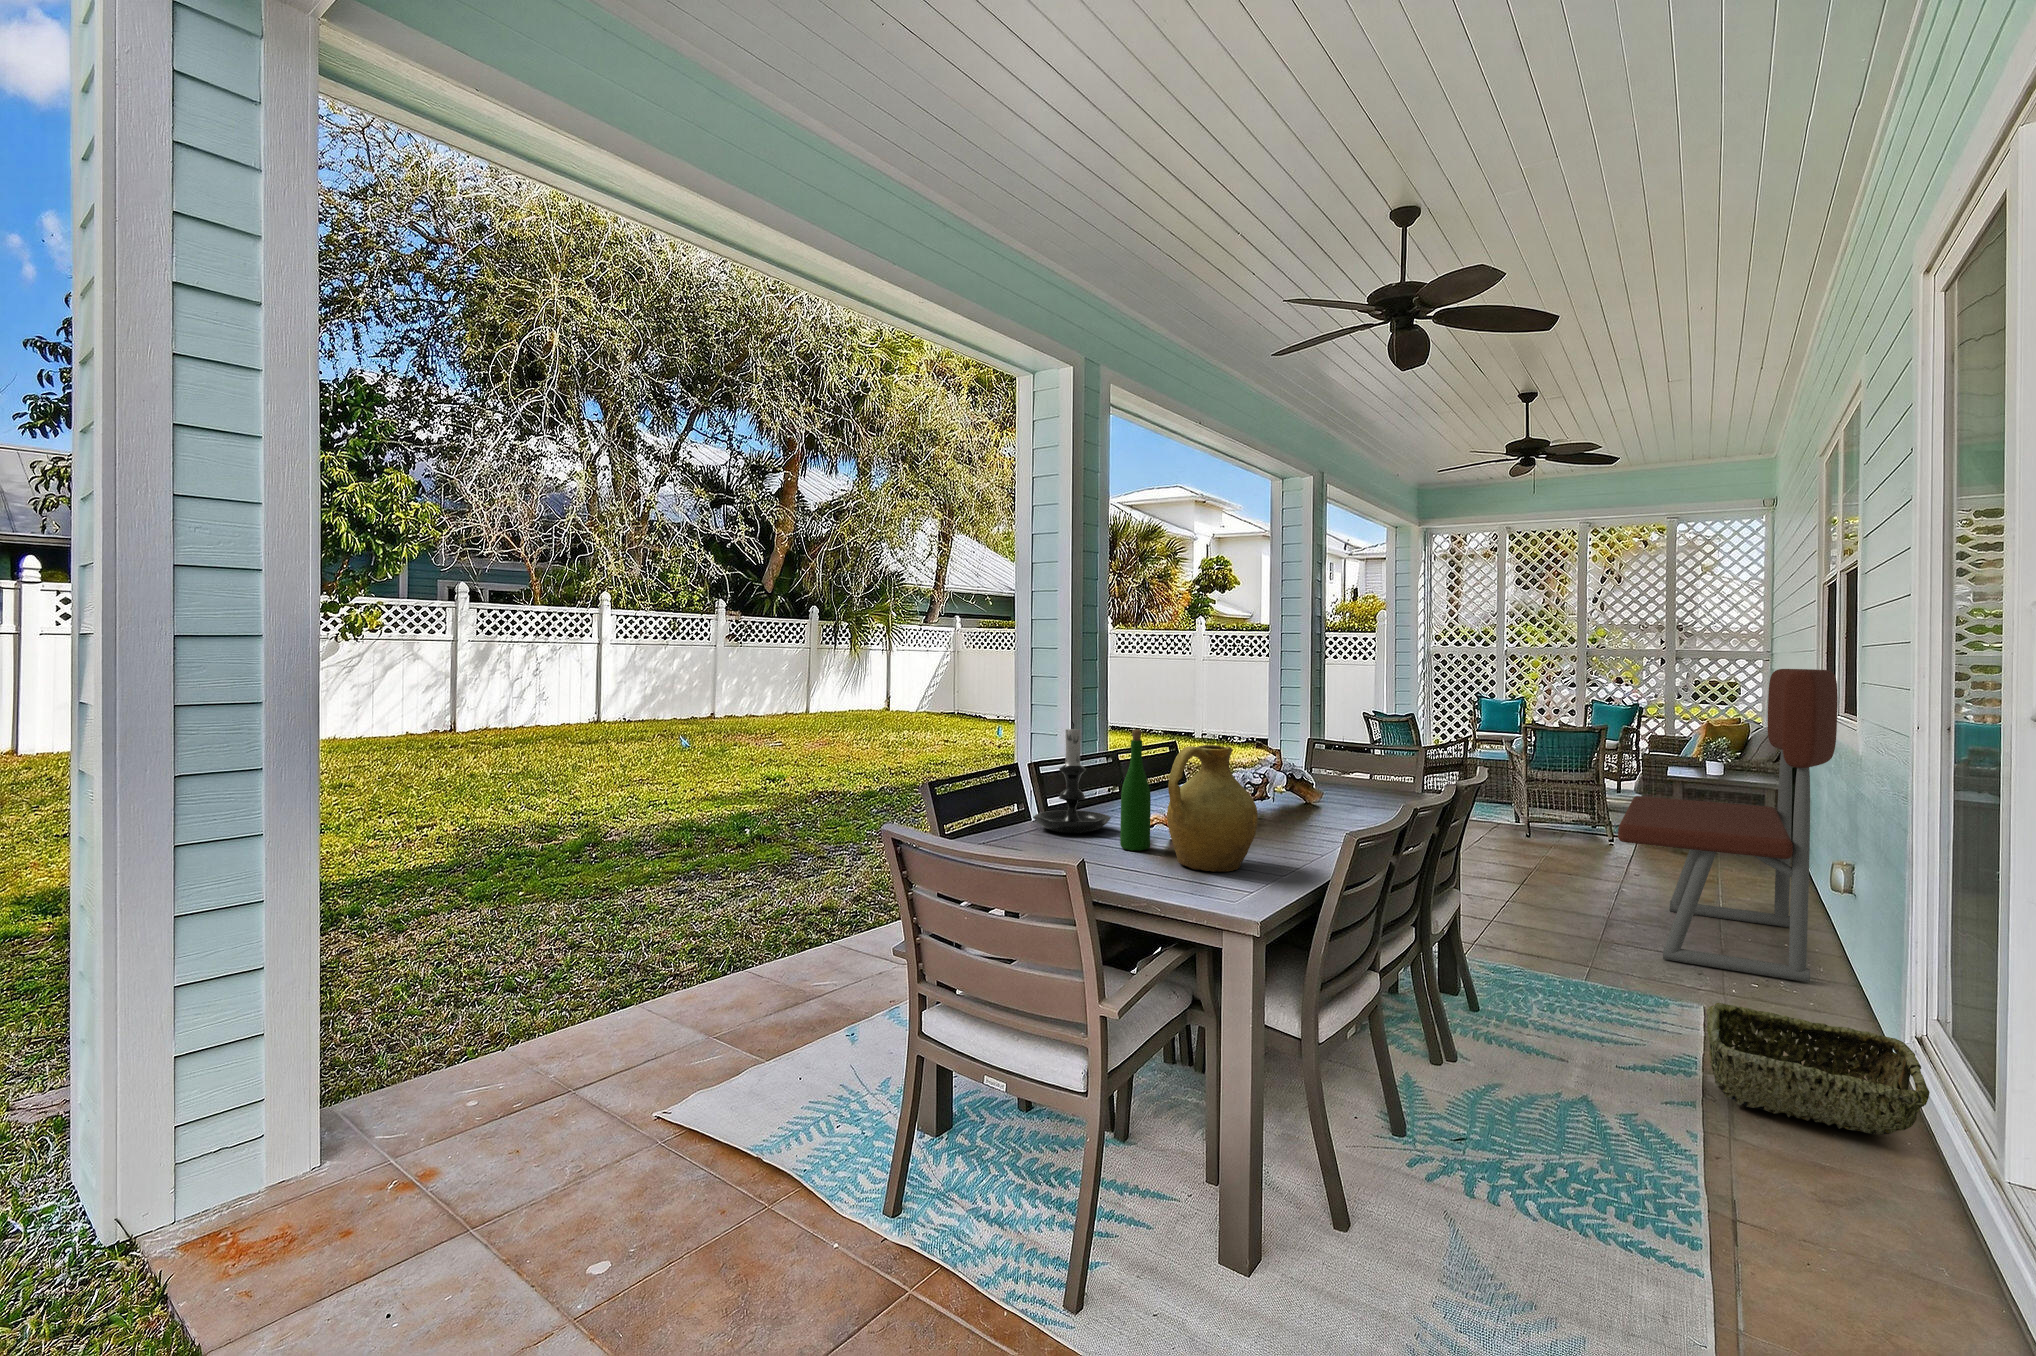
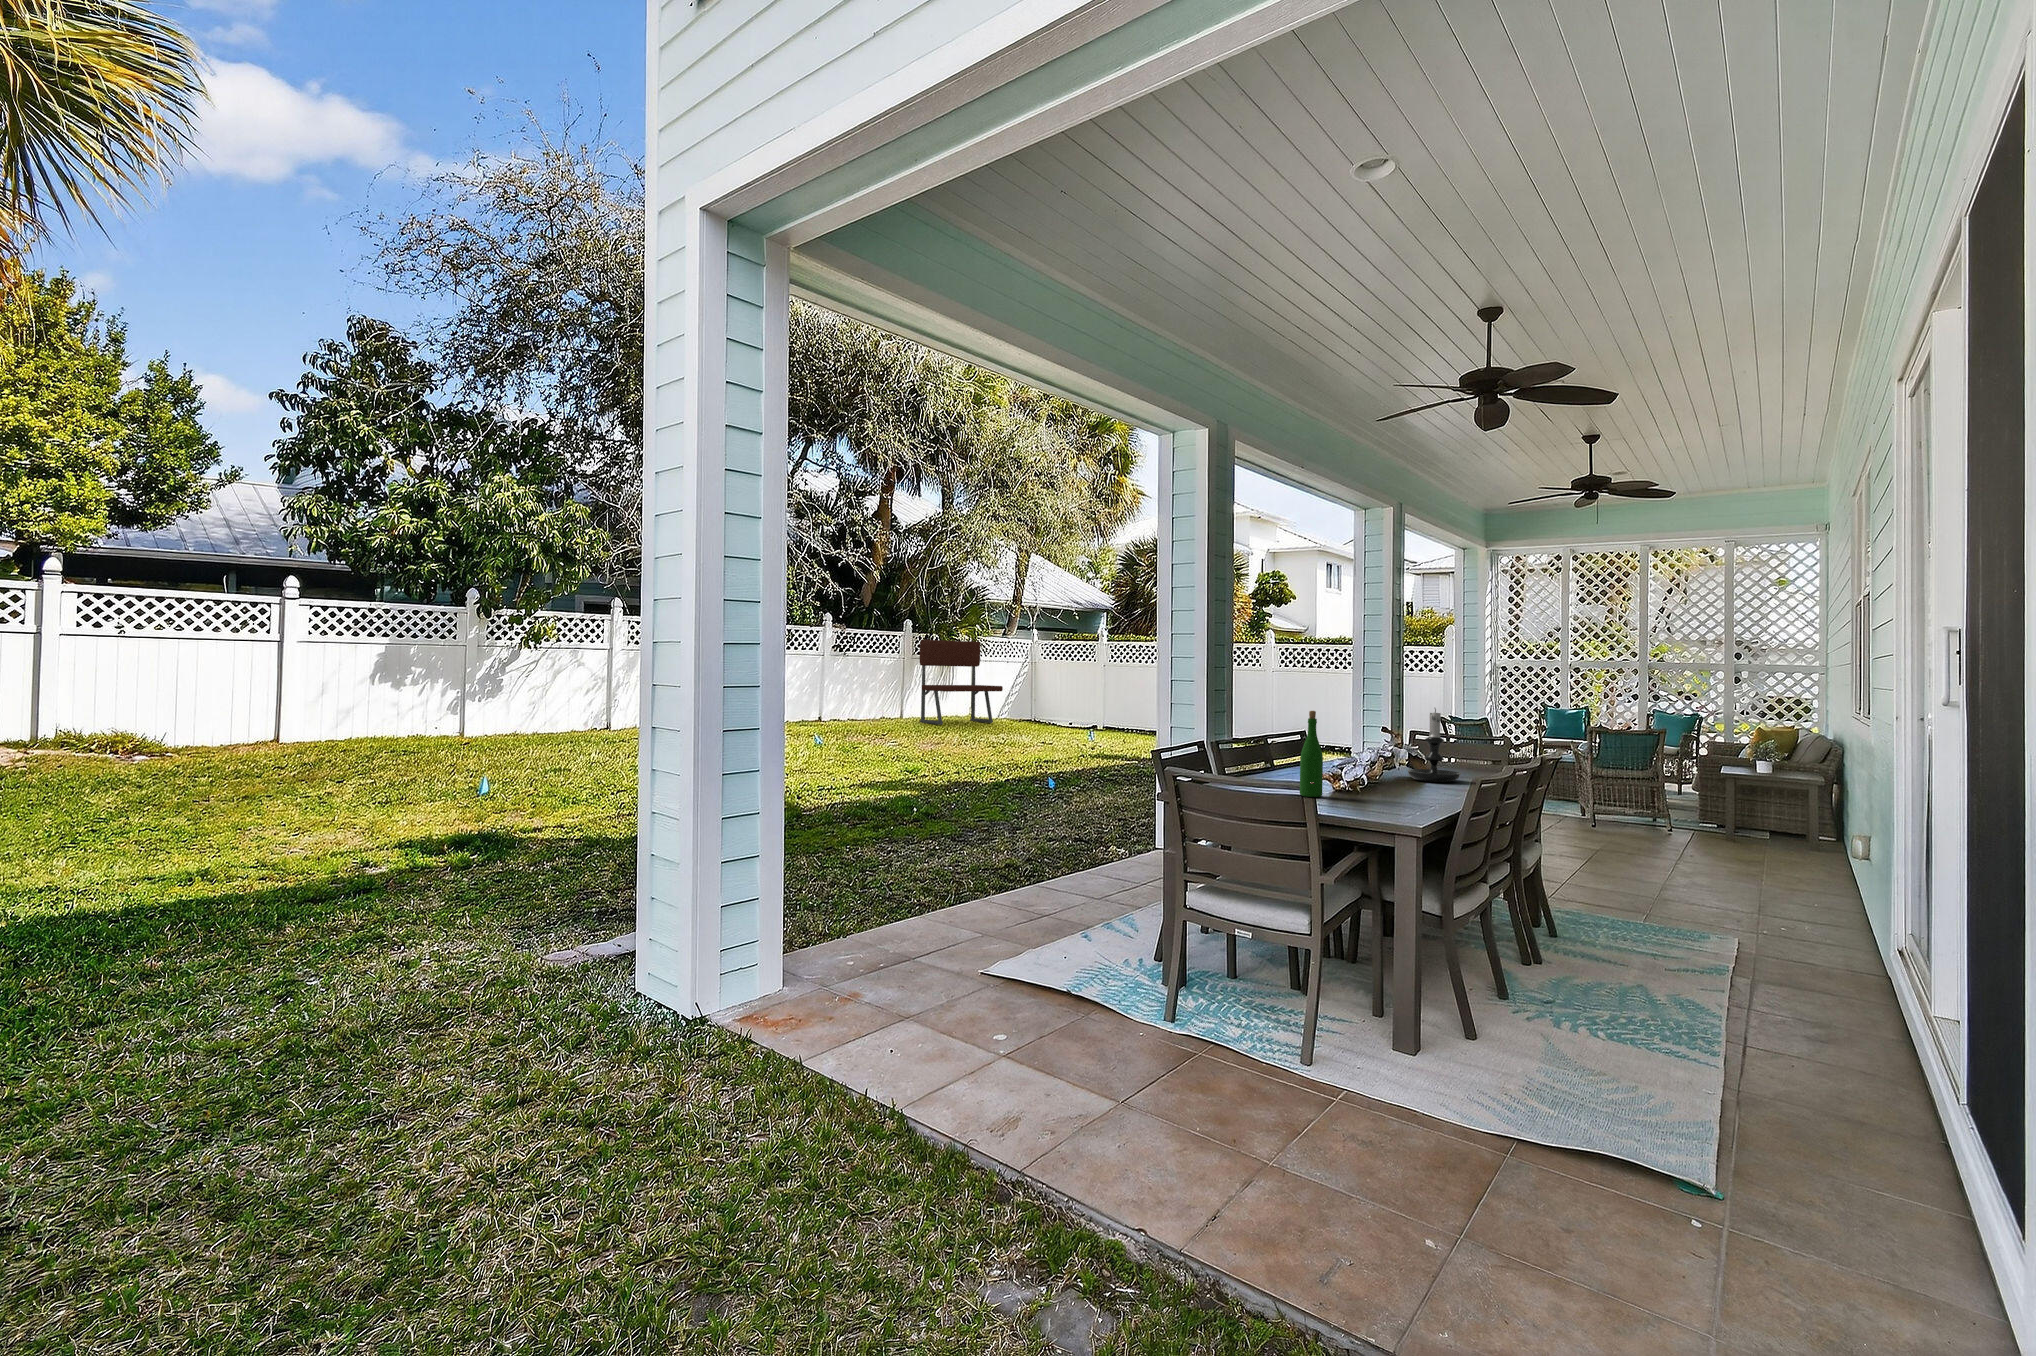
bench: present [1618,669,1838,982] -> present [919,639,1003,725]
candle holder: present [1033,722,1111,833] -> present [1408,709,1462,782]
pitcher: present [1167,745,1258,872] -> none [1341,720,1407,807]
woven basket: present [1707,1003,1930,1135] -> none [1737,921,1898,1008]

